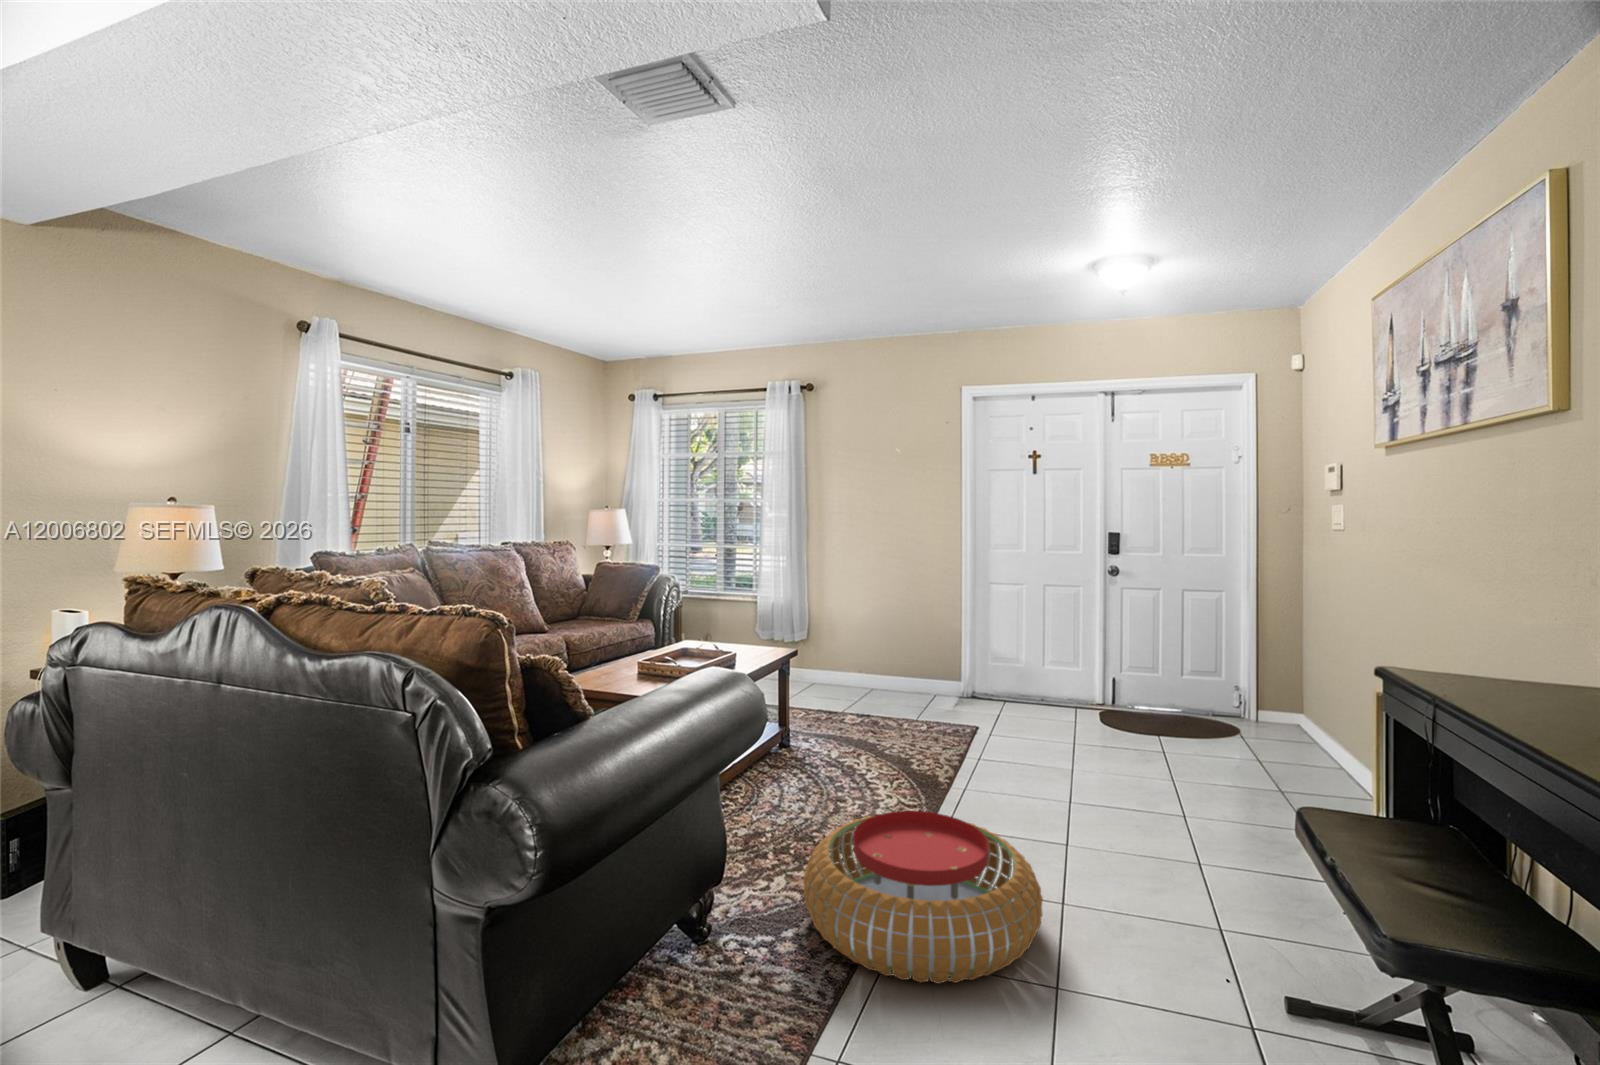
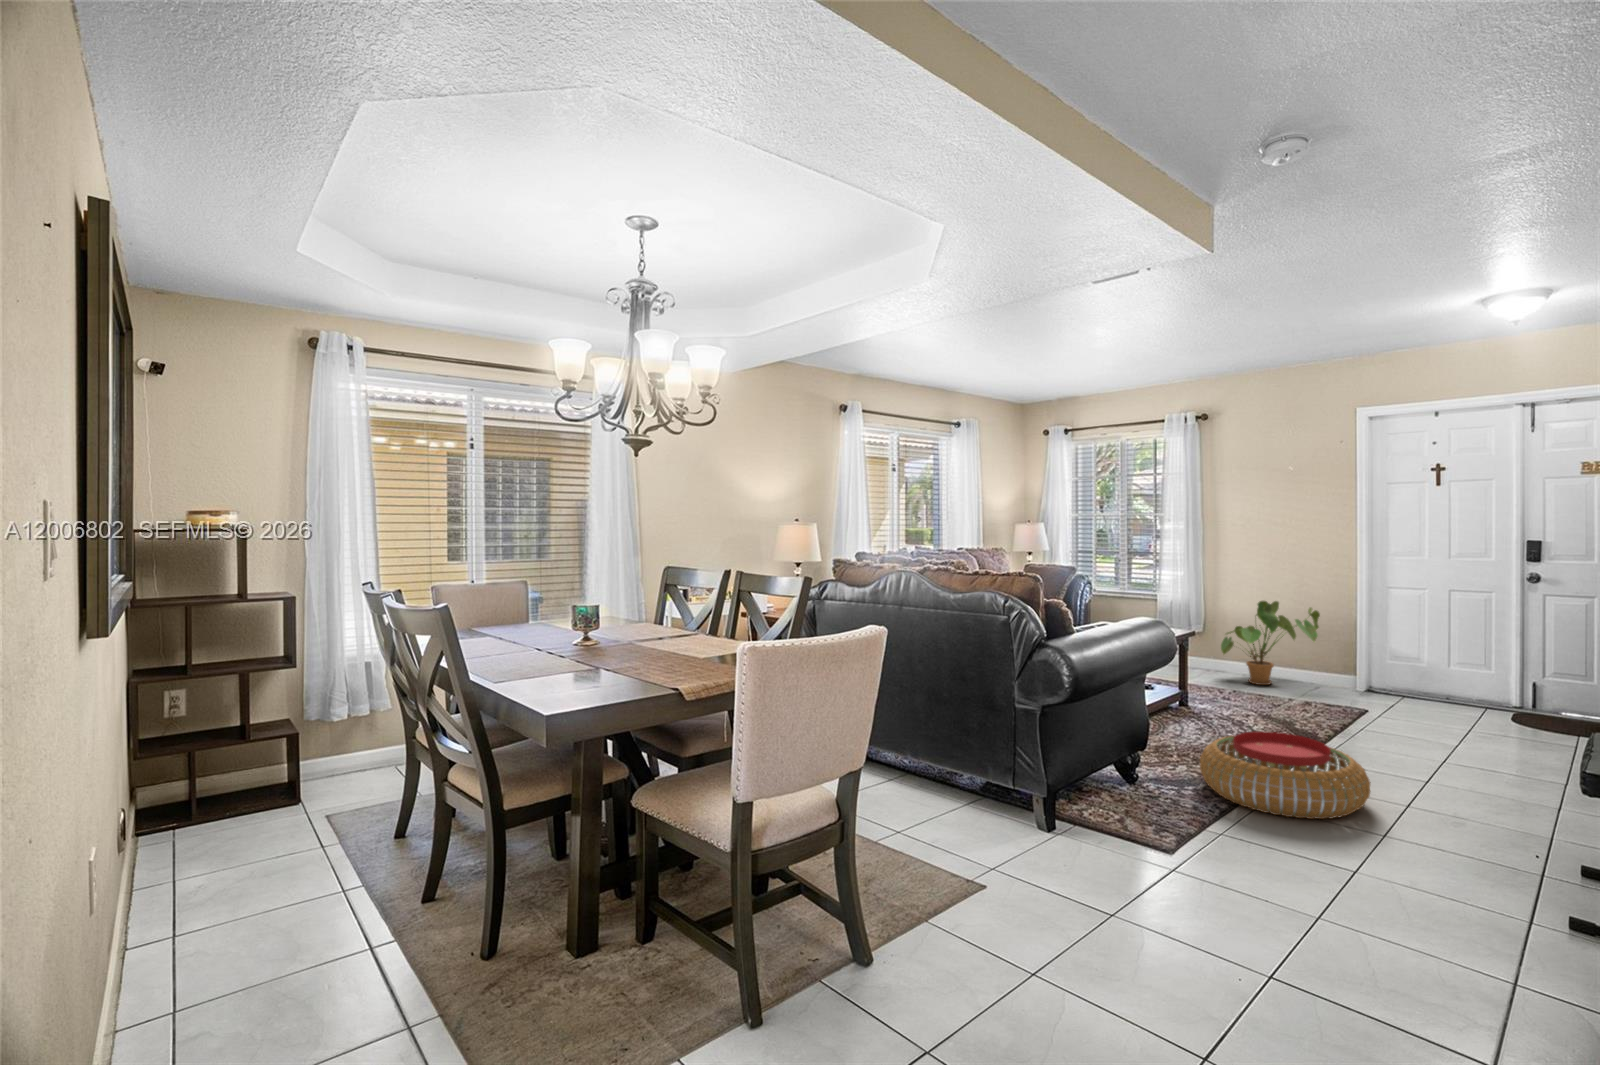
house plant: none [826,603,926,704] -> present [1221,601,1320,685]

